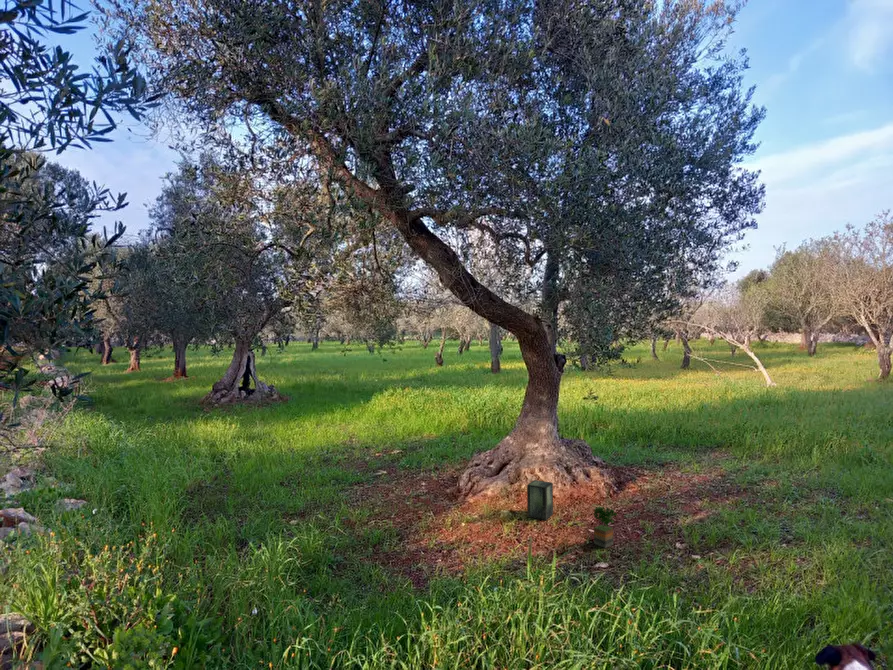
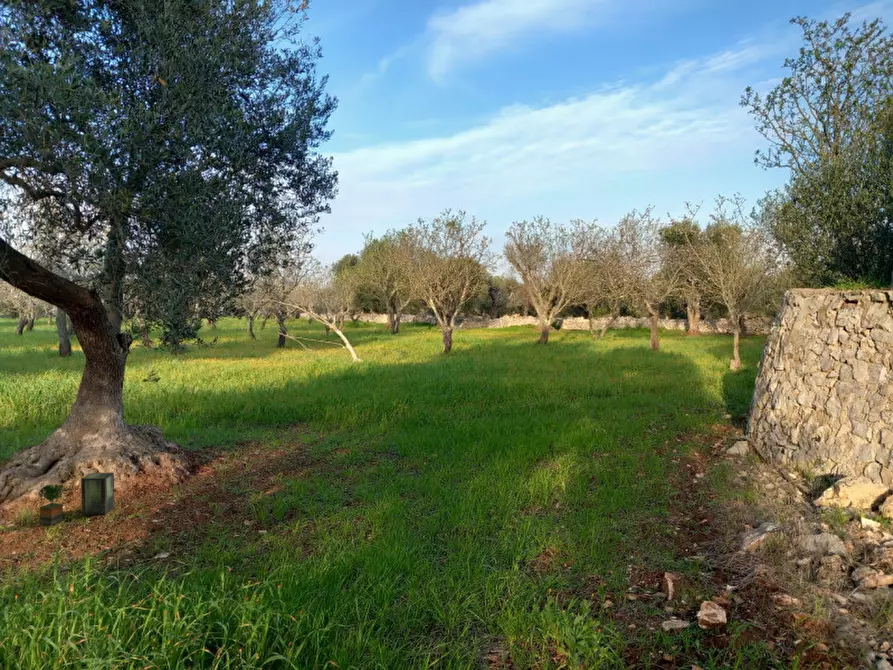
potted tree: present [594,507,617,548] -> present [39,484,67,525]

